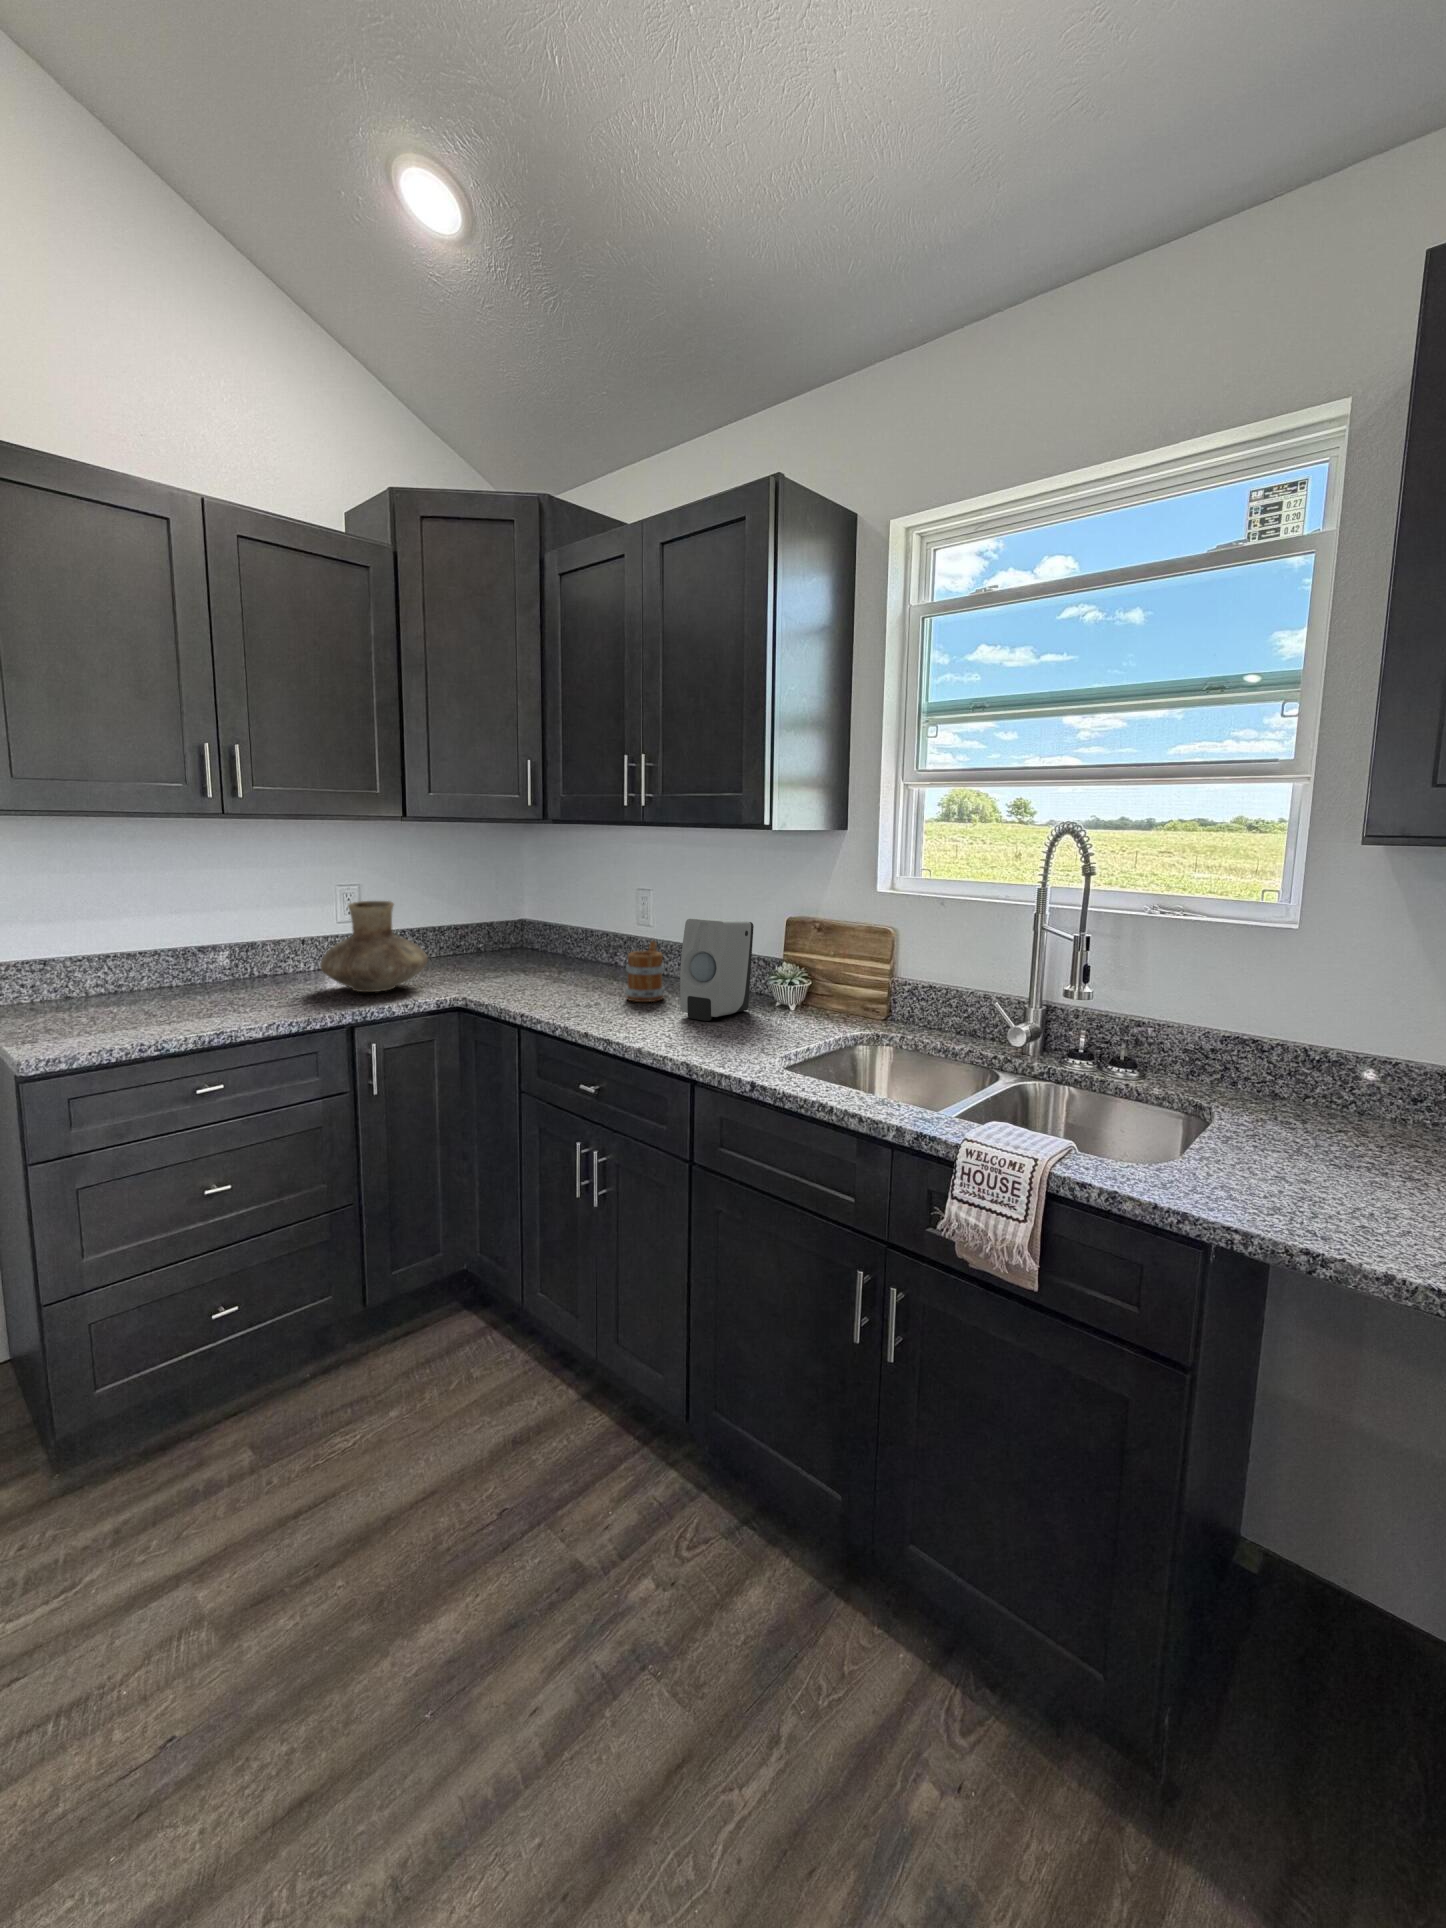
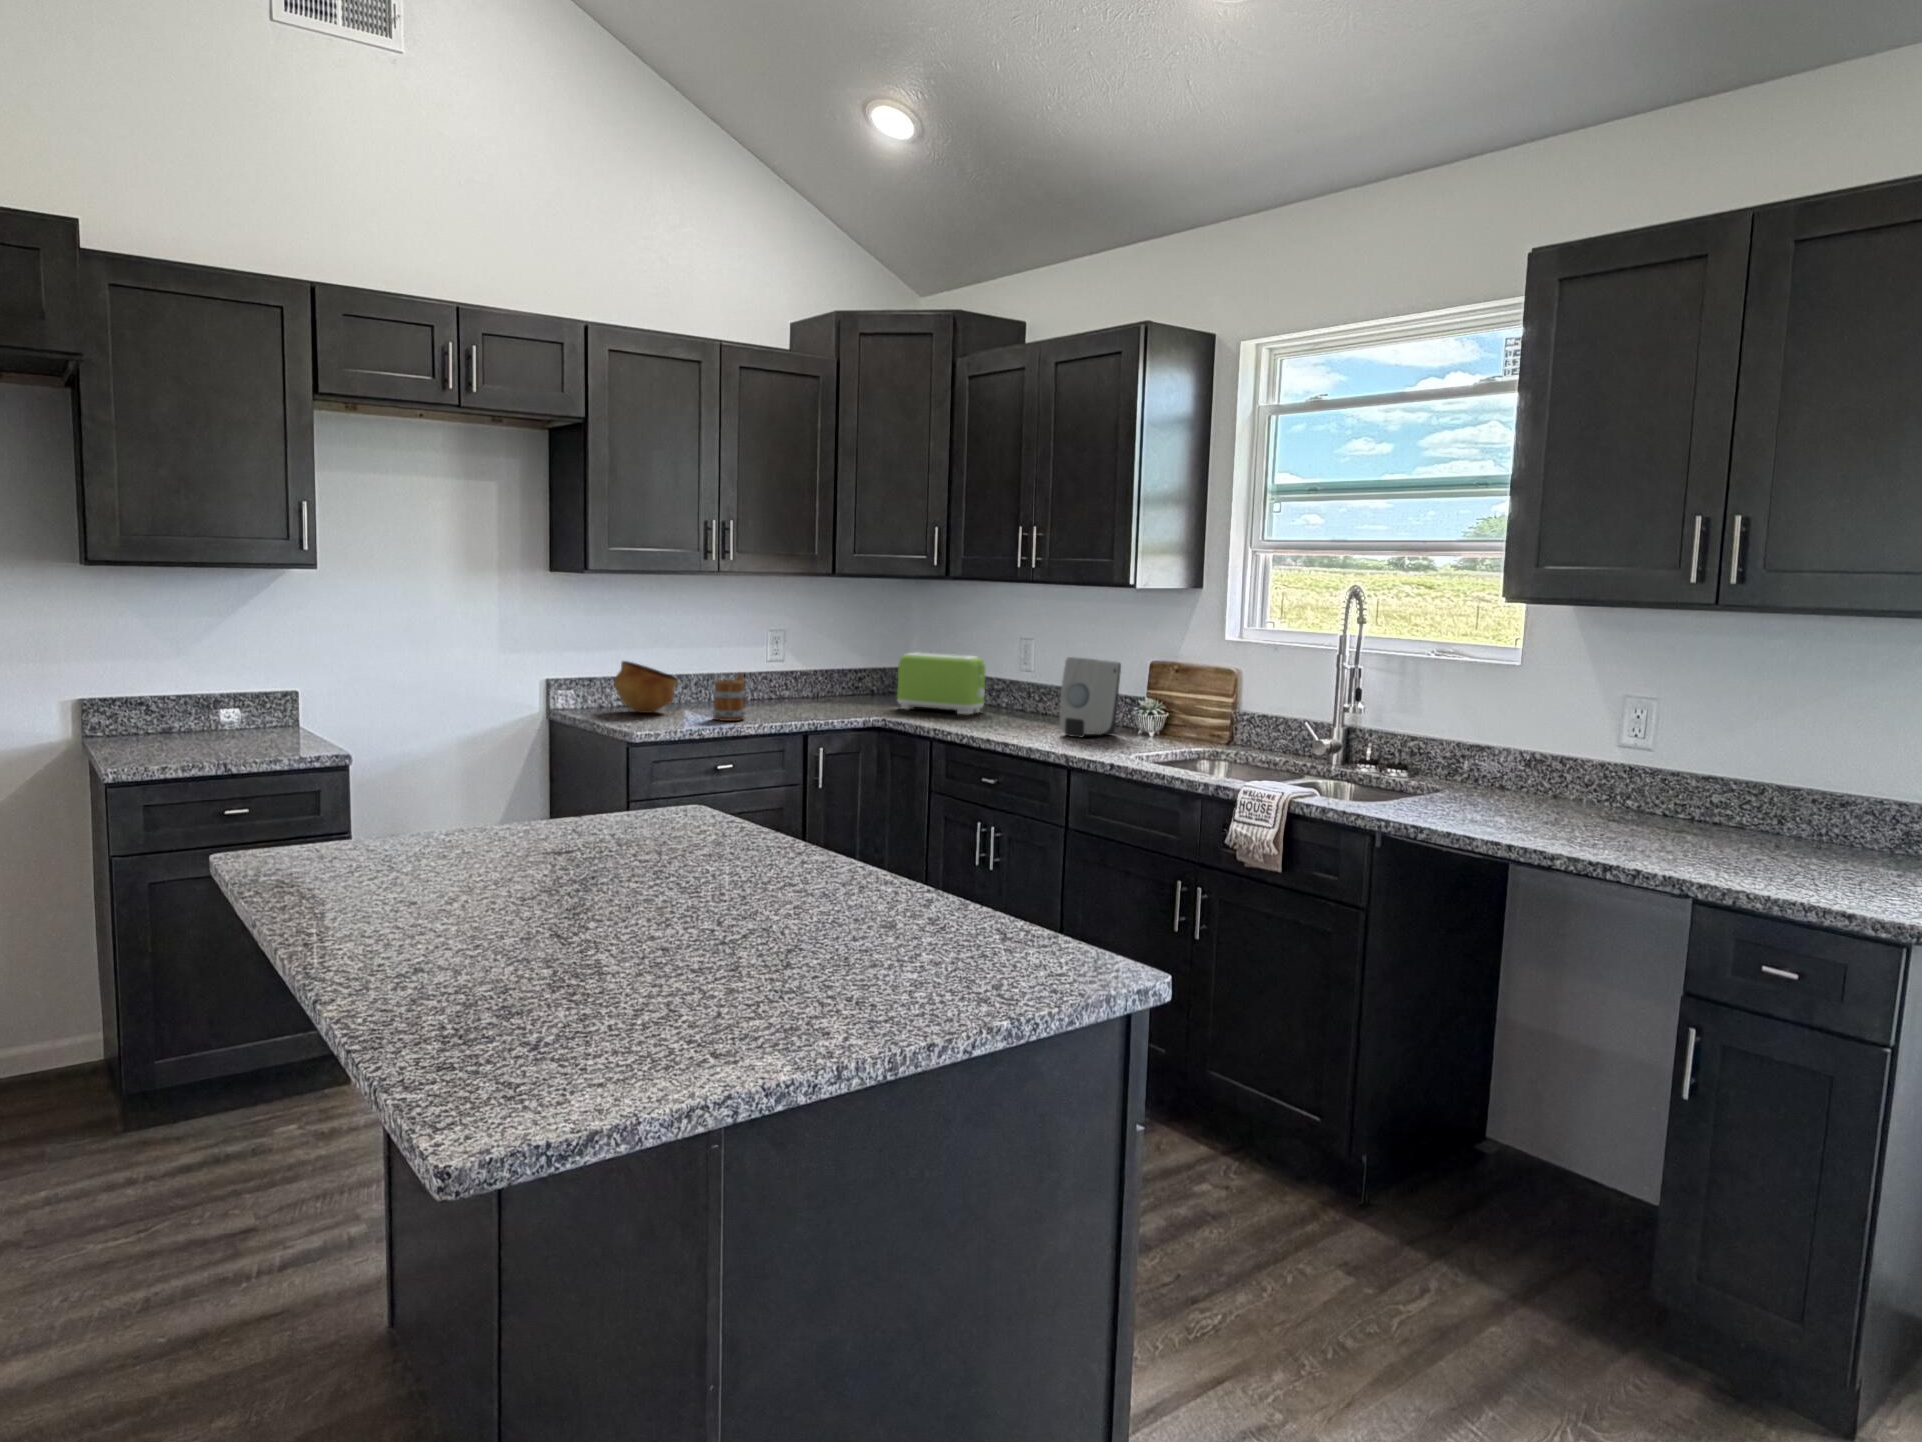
vase: present [320,901,428,992] -> none [773,641,852,712]
toaster: none [491,909,595,982] -> present [897,652,985,714]
bowl: none [68,938,175,1008] -> present [614,661,678,713]
mug: present [625,942,665,1002] -> present [712,673,746,721]

